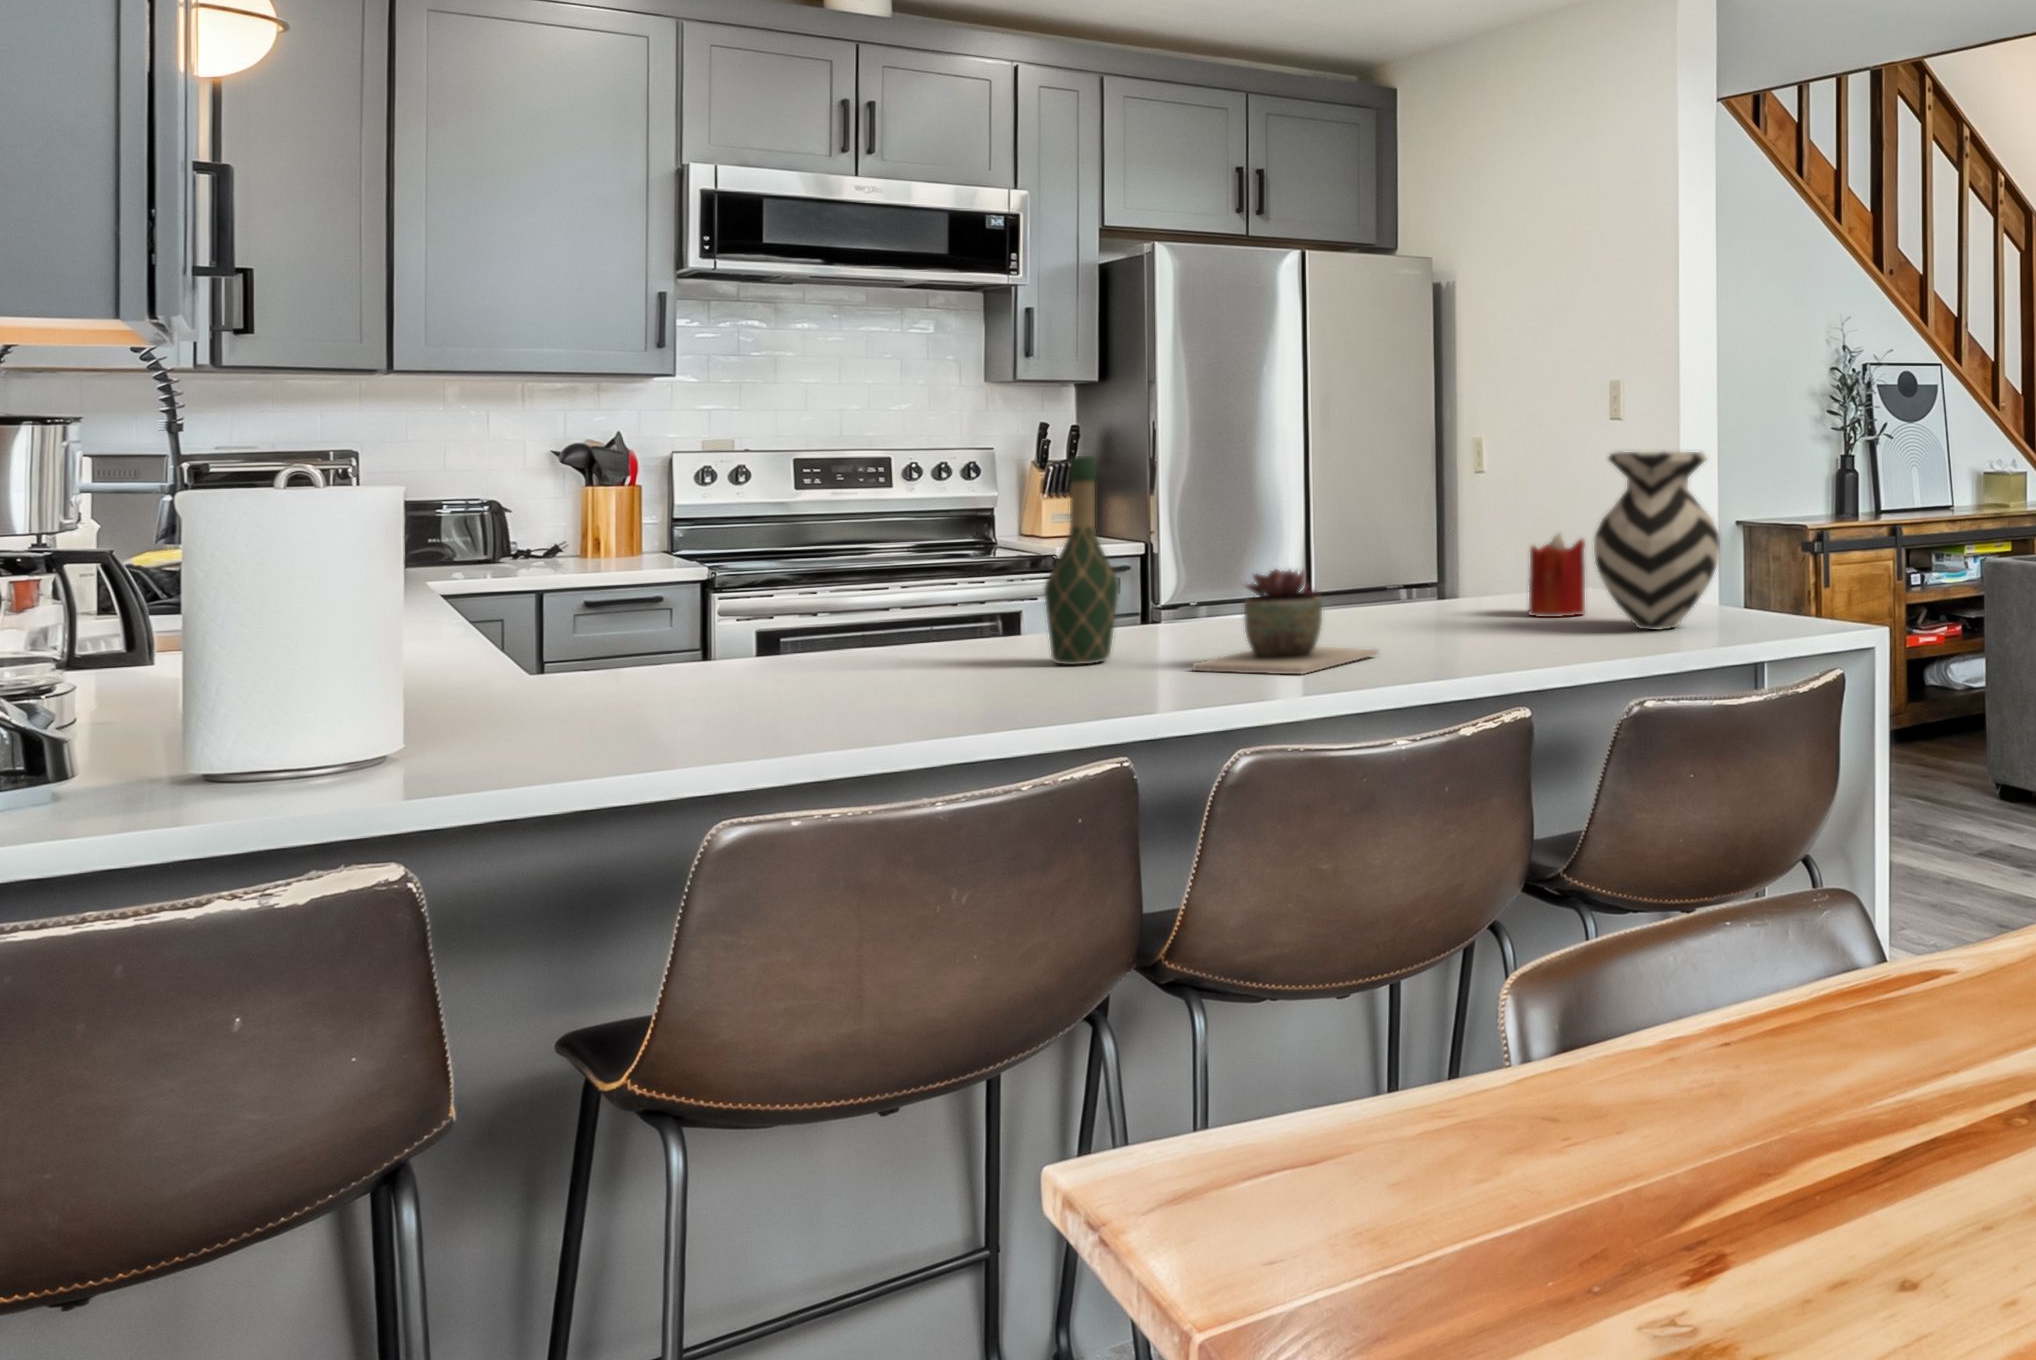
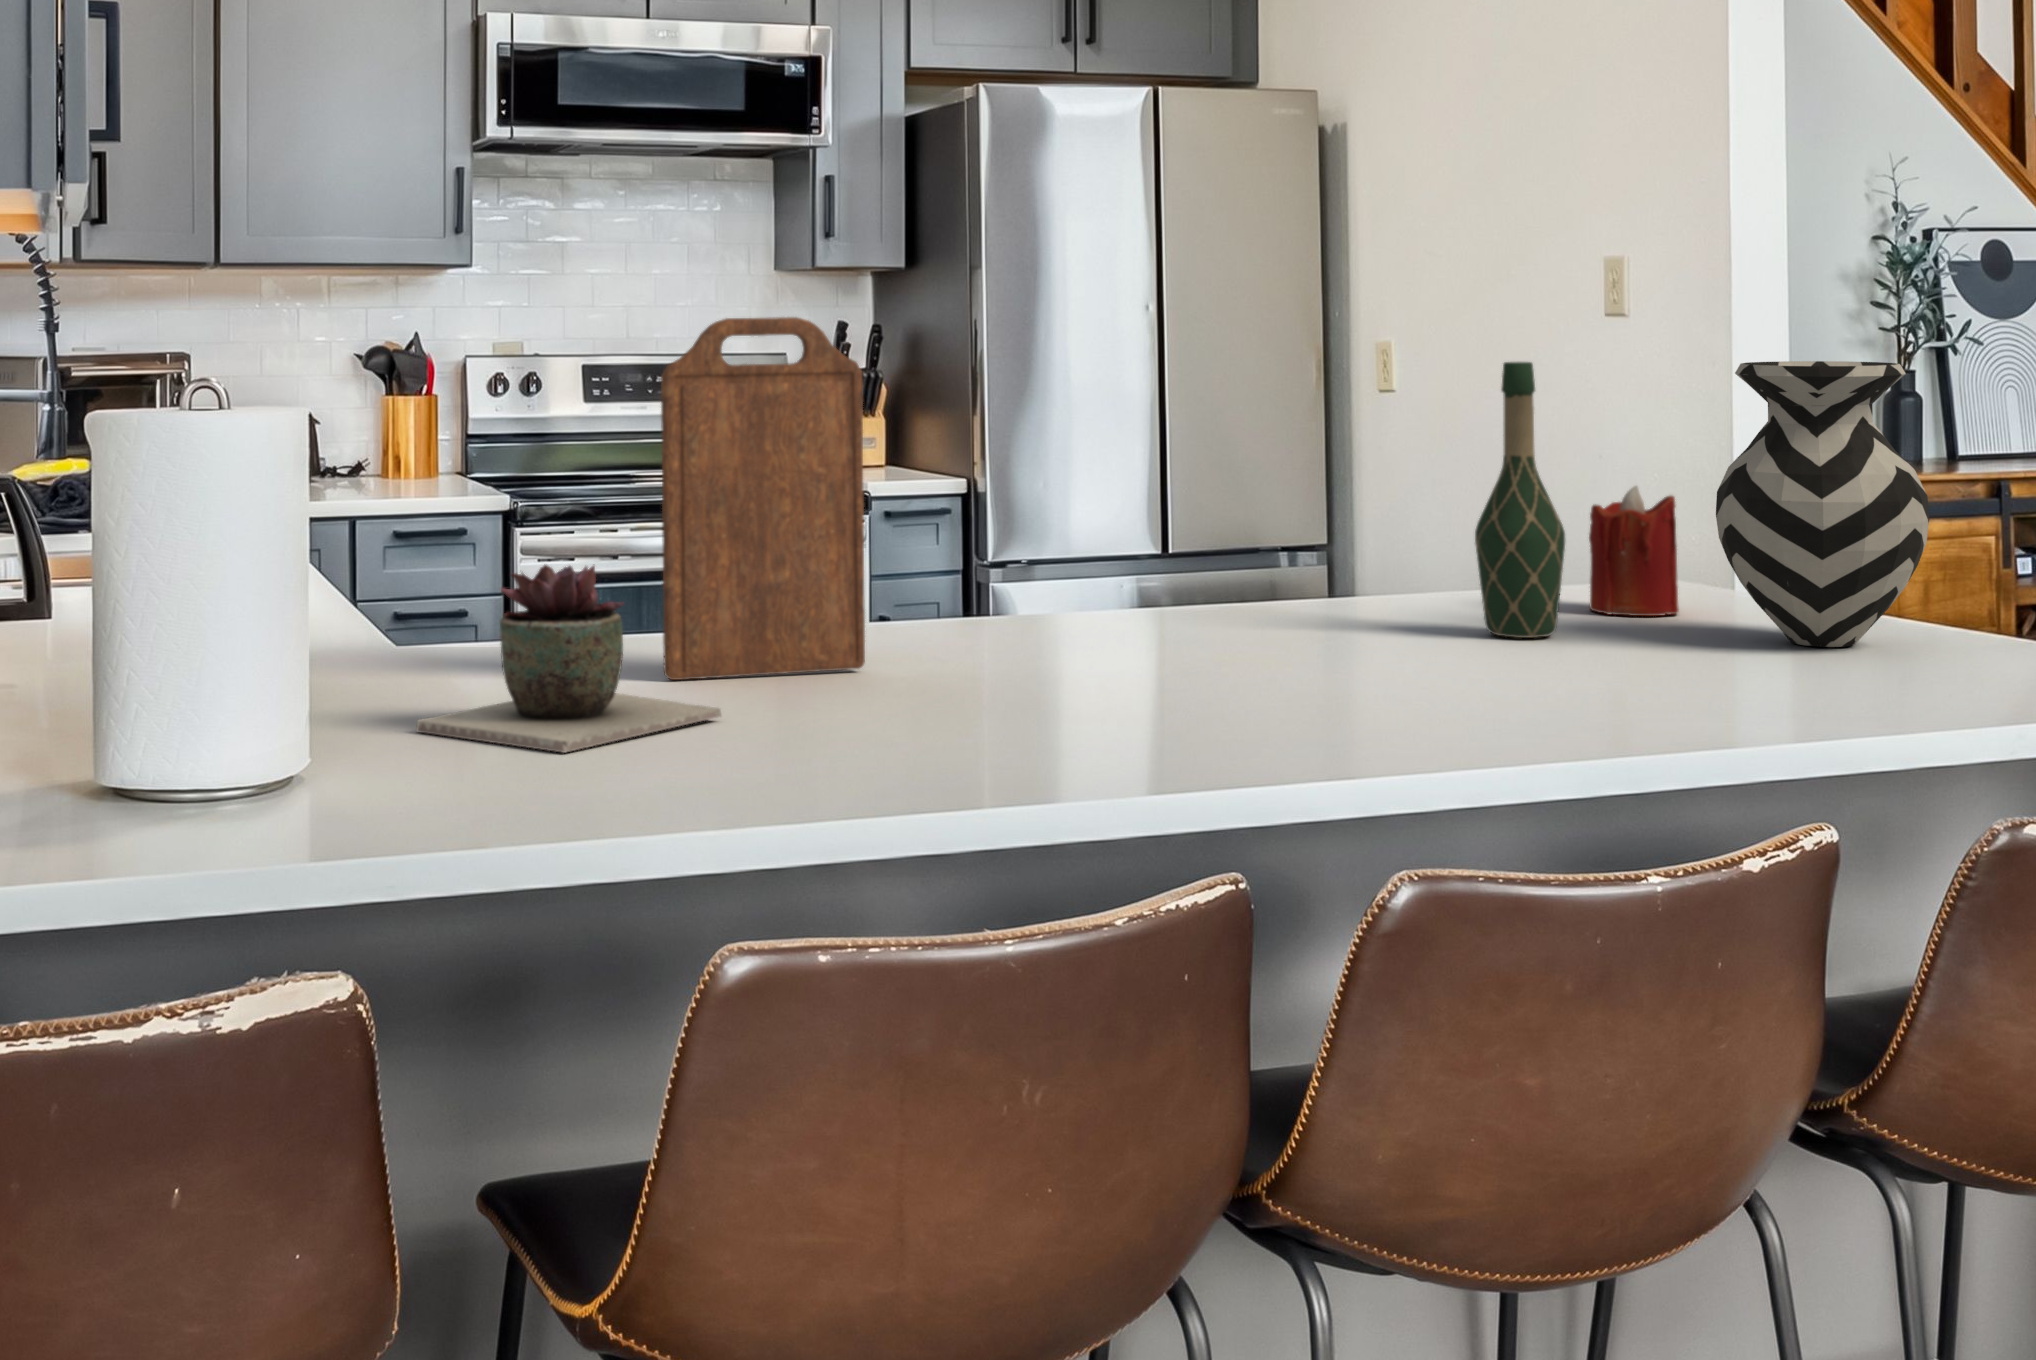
cutting board: none [775,422,955,690] -> present [661,317,865,680]
wine bottle: present [1044,456,1119,665] -> present [1475,362,1565,638]
succulent plant: present [1192,569,1378,674] -> present [416,565,721,753]

